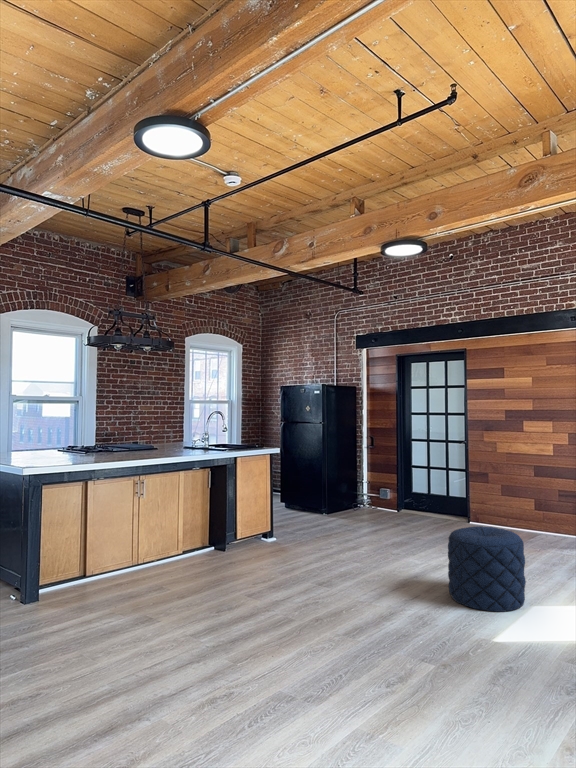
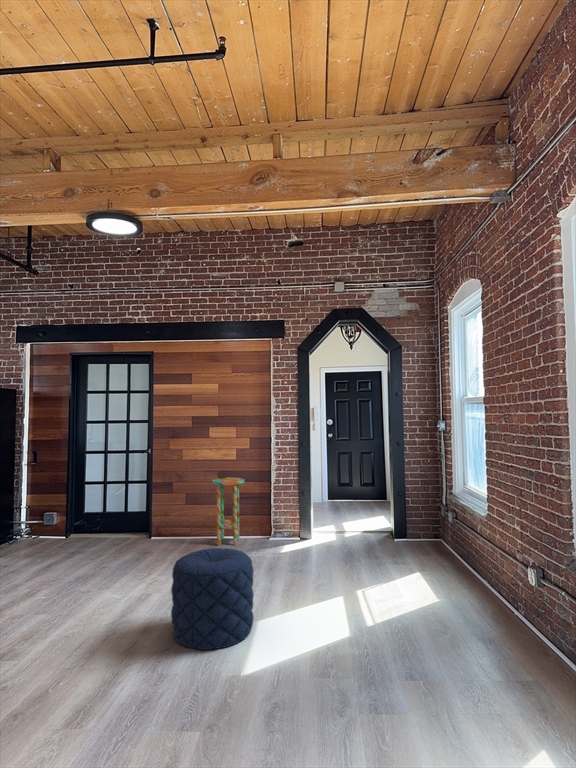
side table: none [524,473,560,542] -> present [212,478,244,545]

